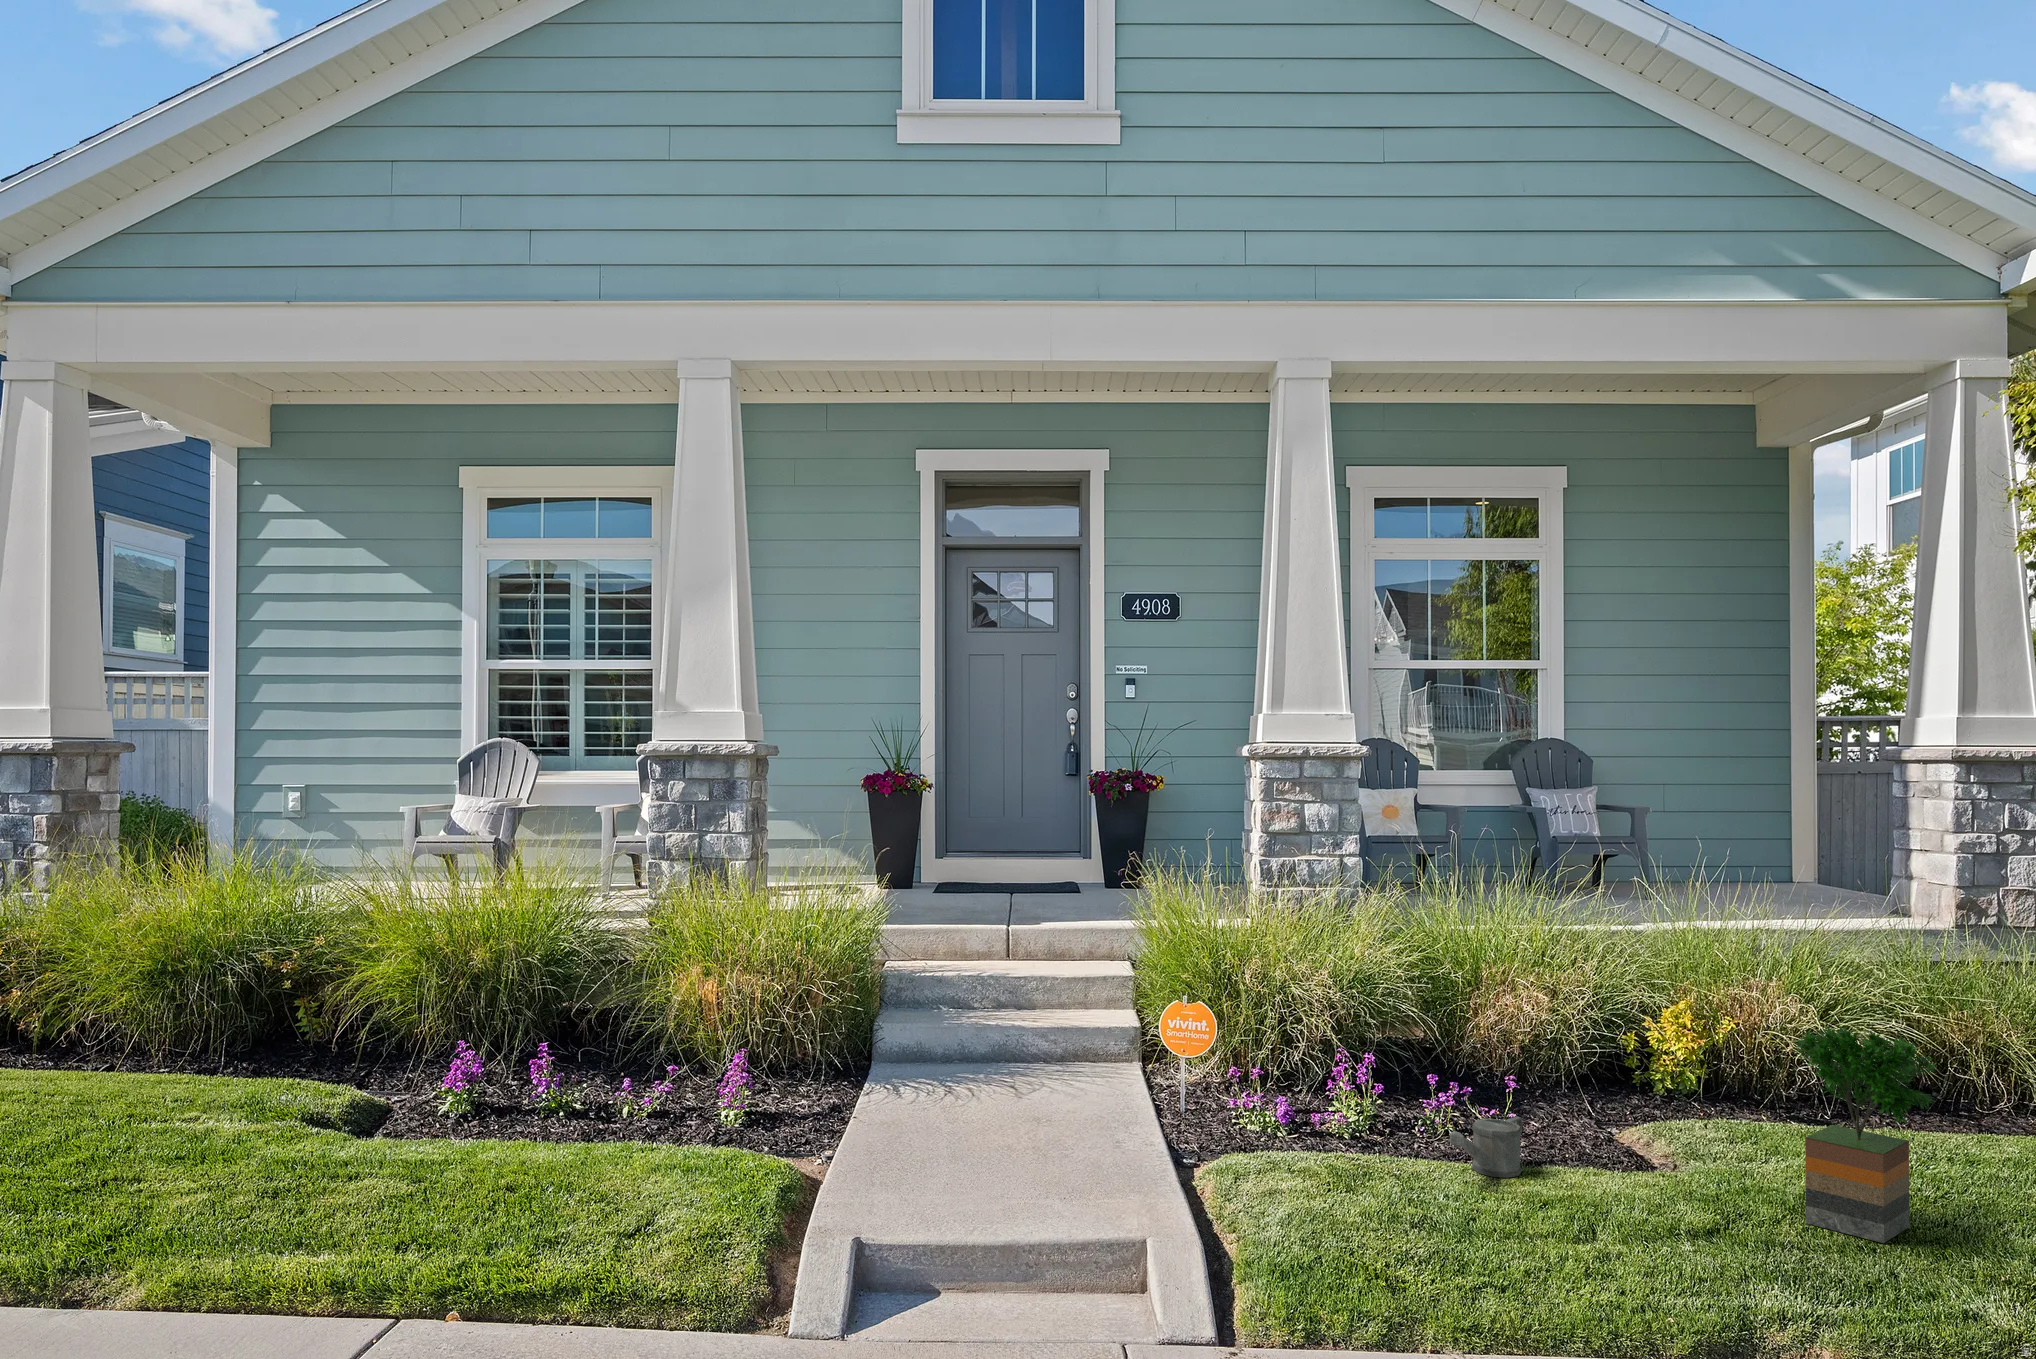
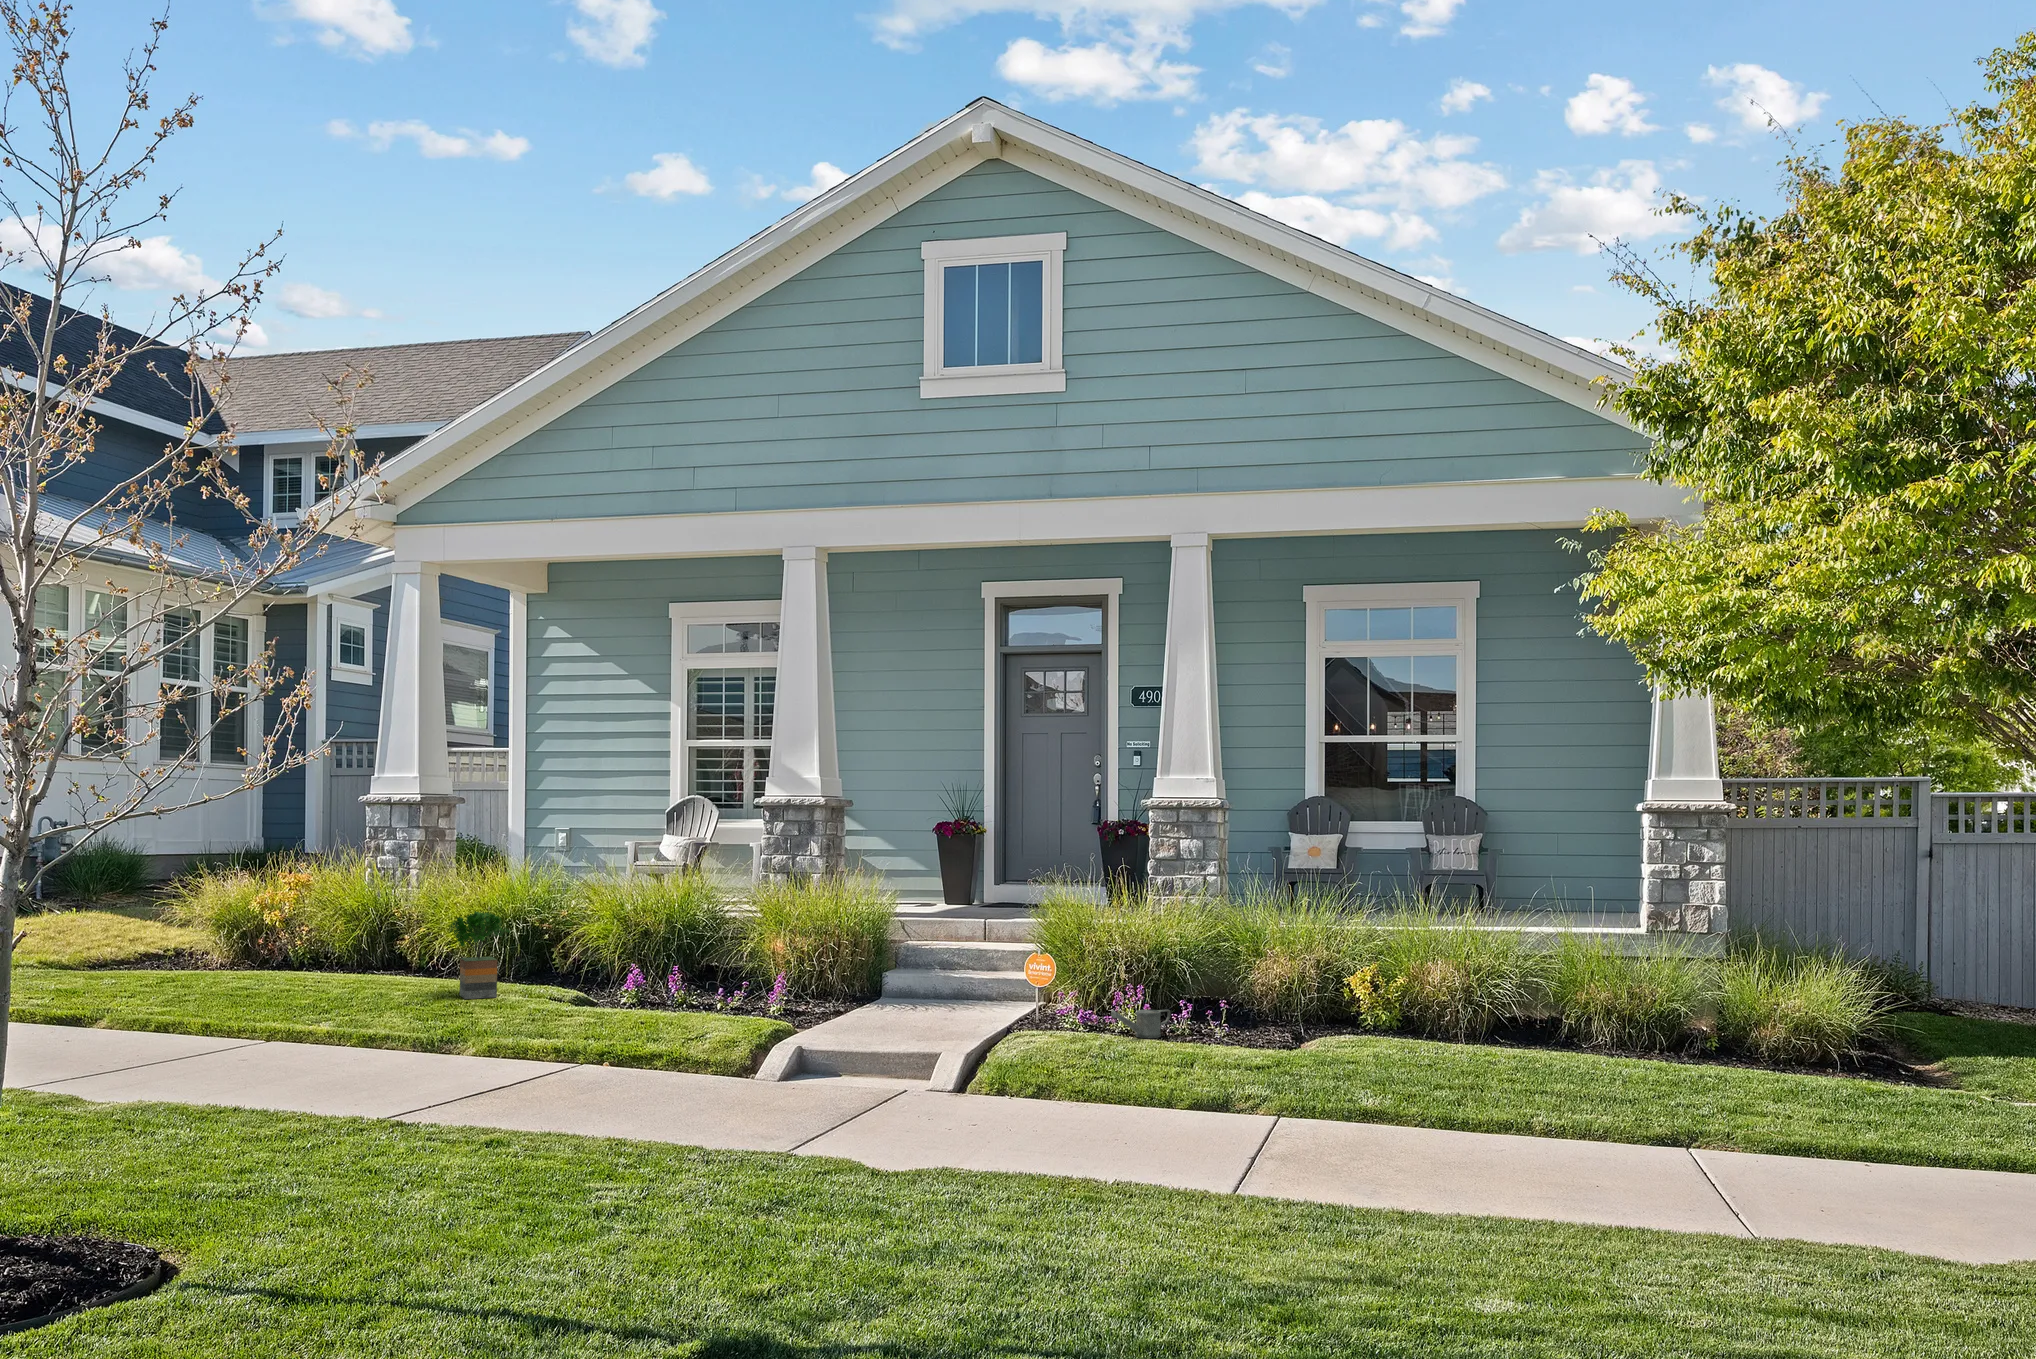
potted tree: present [1796,1026,1936,1243] -> present [450,912,510,999]

